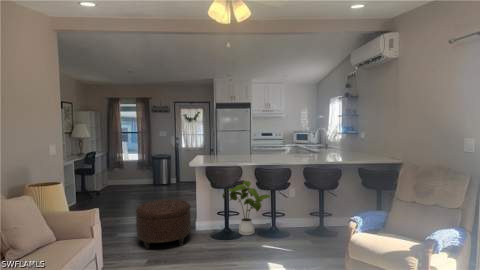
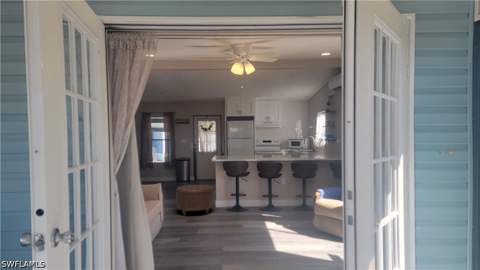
house plant: present [222,181,271,235] -> none [235,171,270,210]

